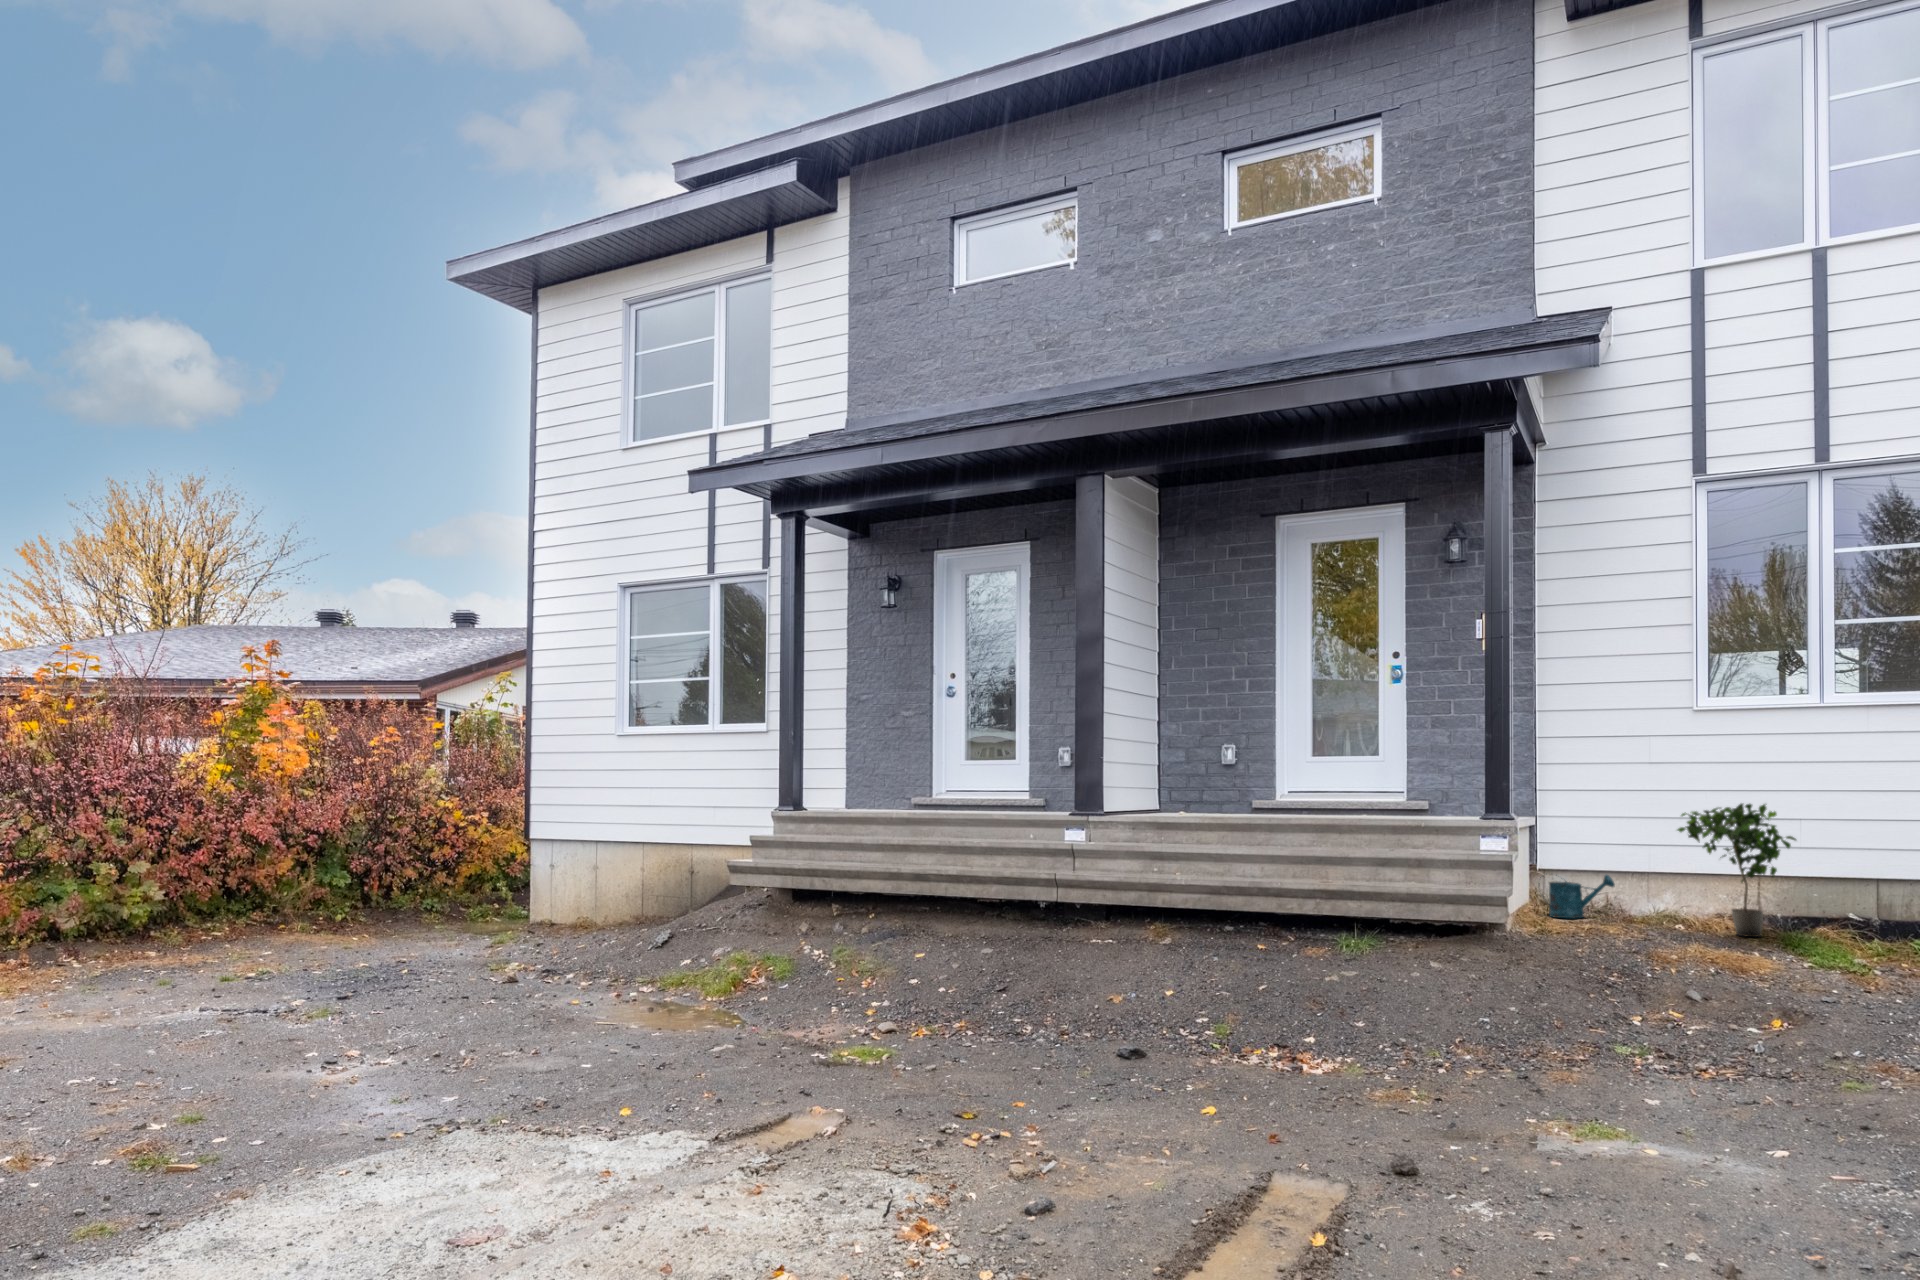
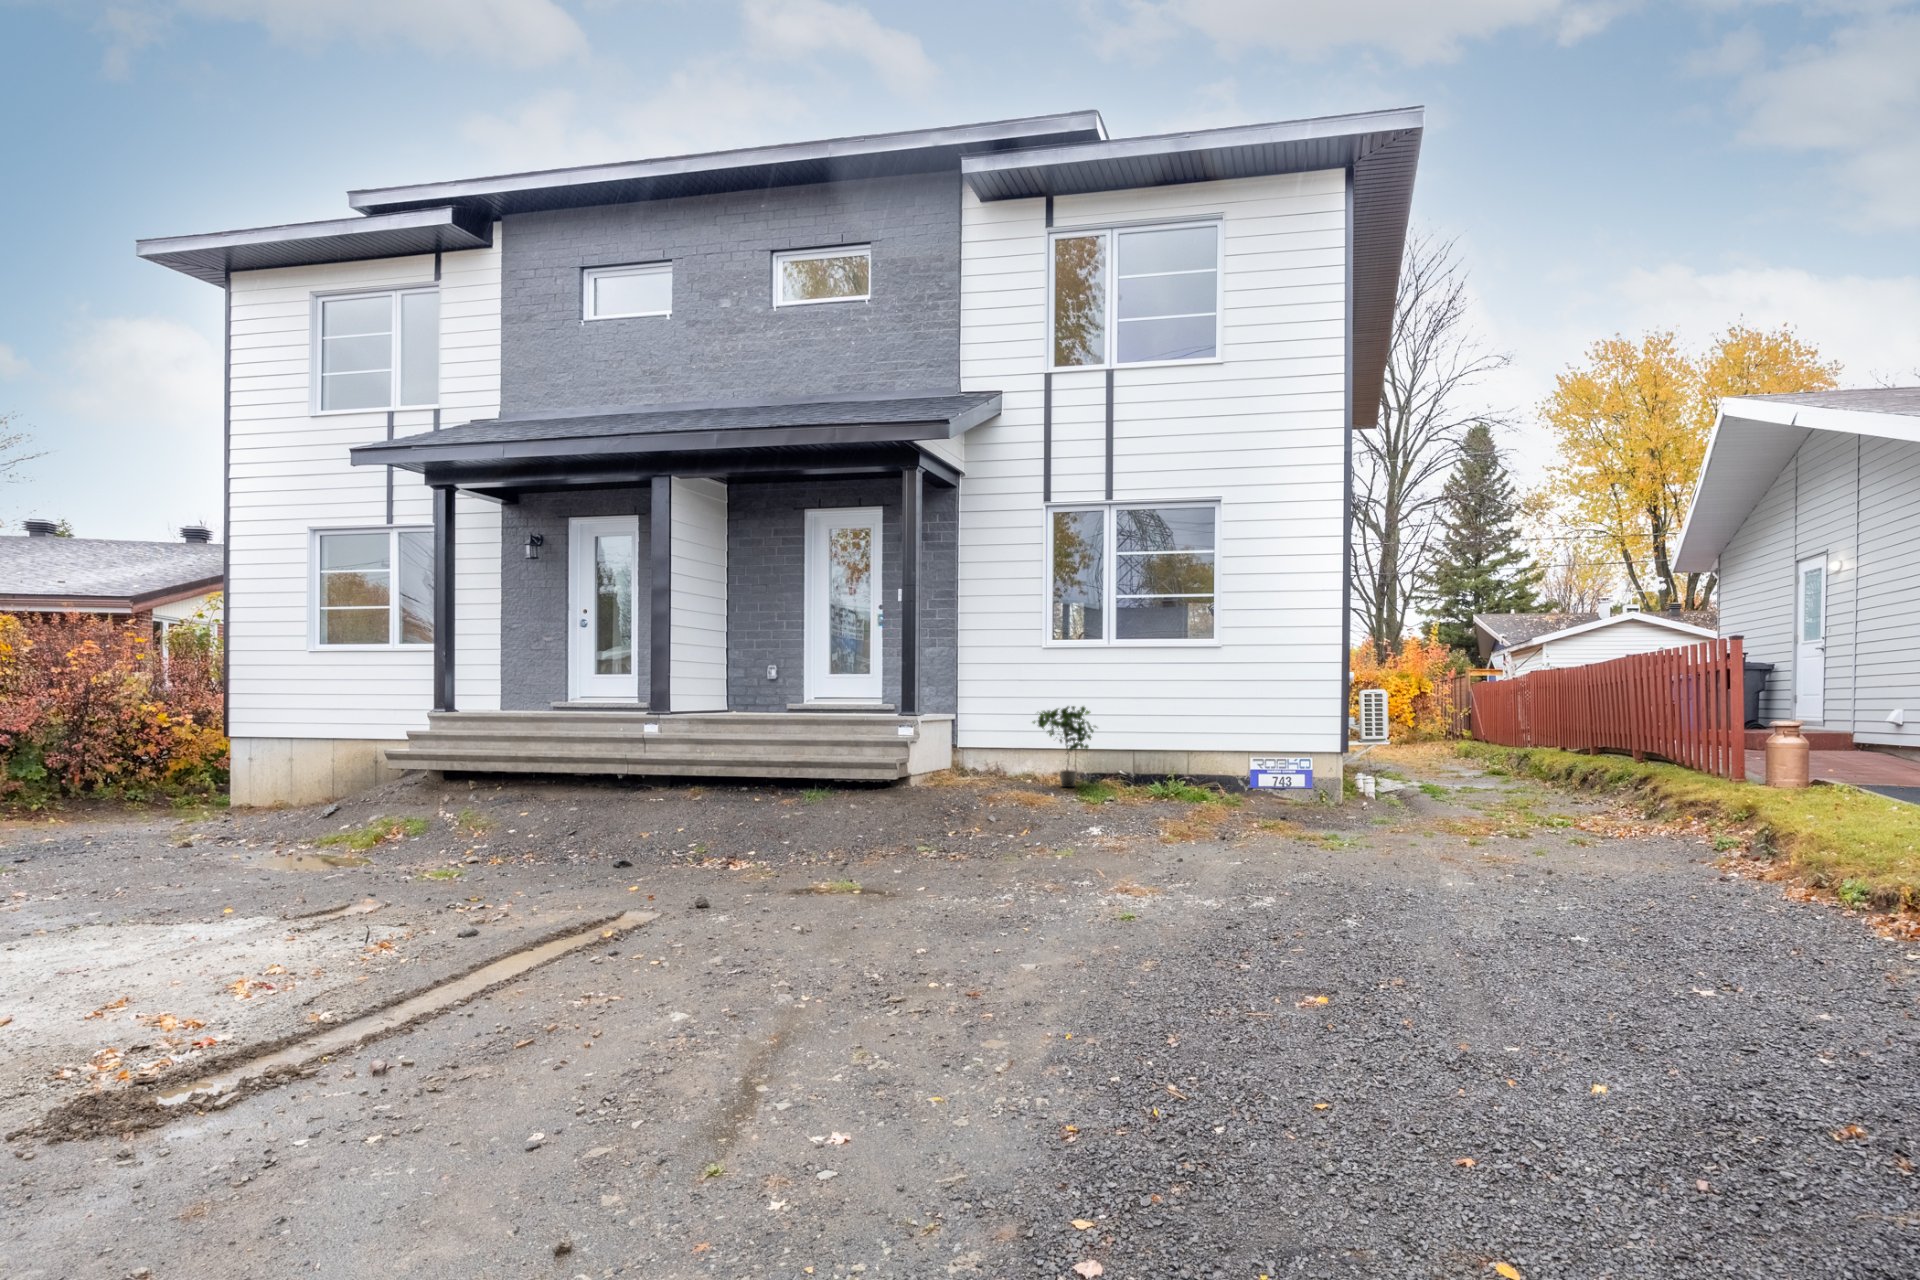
watering can: present [1539,875,1615,918] -> none [957,751,1001,779]

